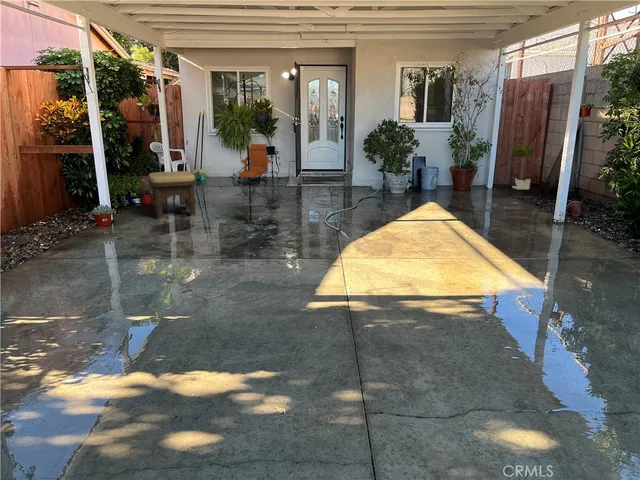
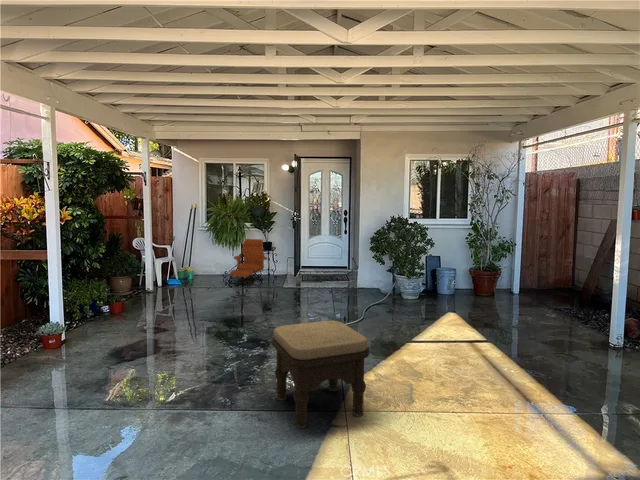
potted tree: present [512,144,534,190] -> none [539,243,564,294]
ottoman: present [148,171,196,219] -> present [272,321,369,428]

